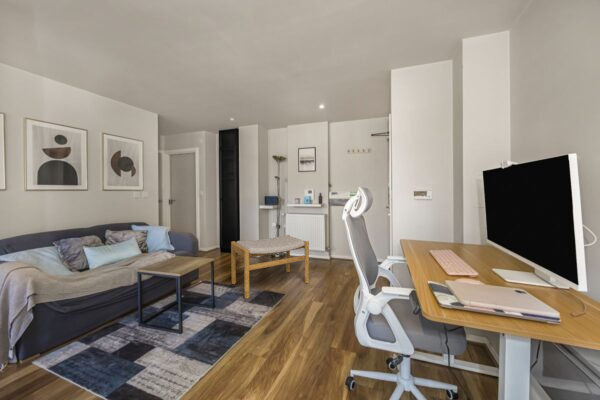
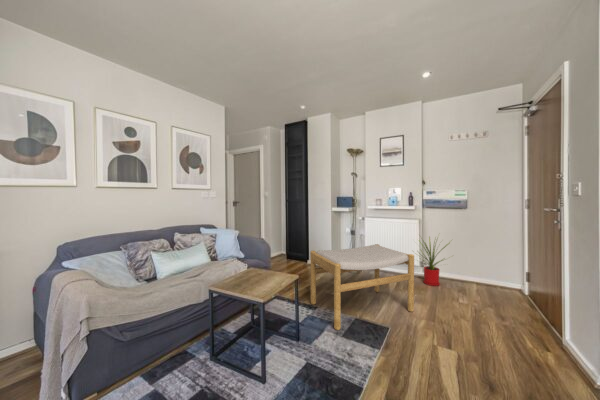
house plant: none [318,225,347,266] -> present [420,237,449,286]

